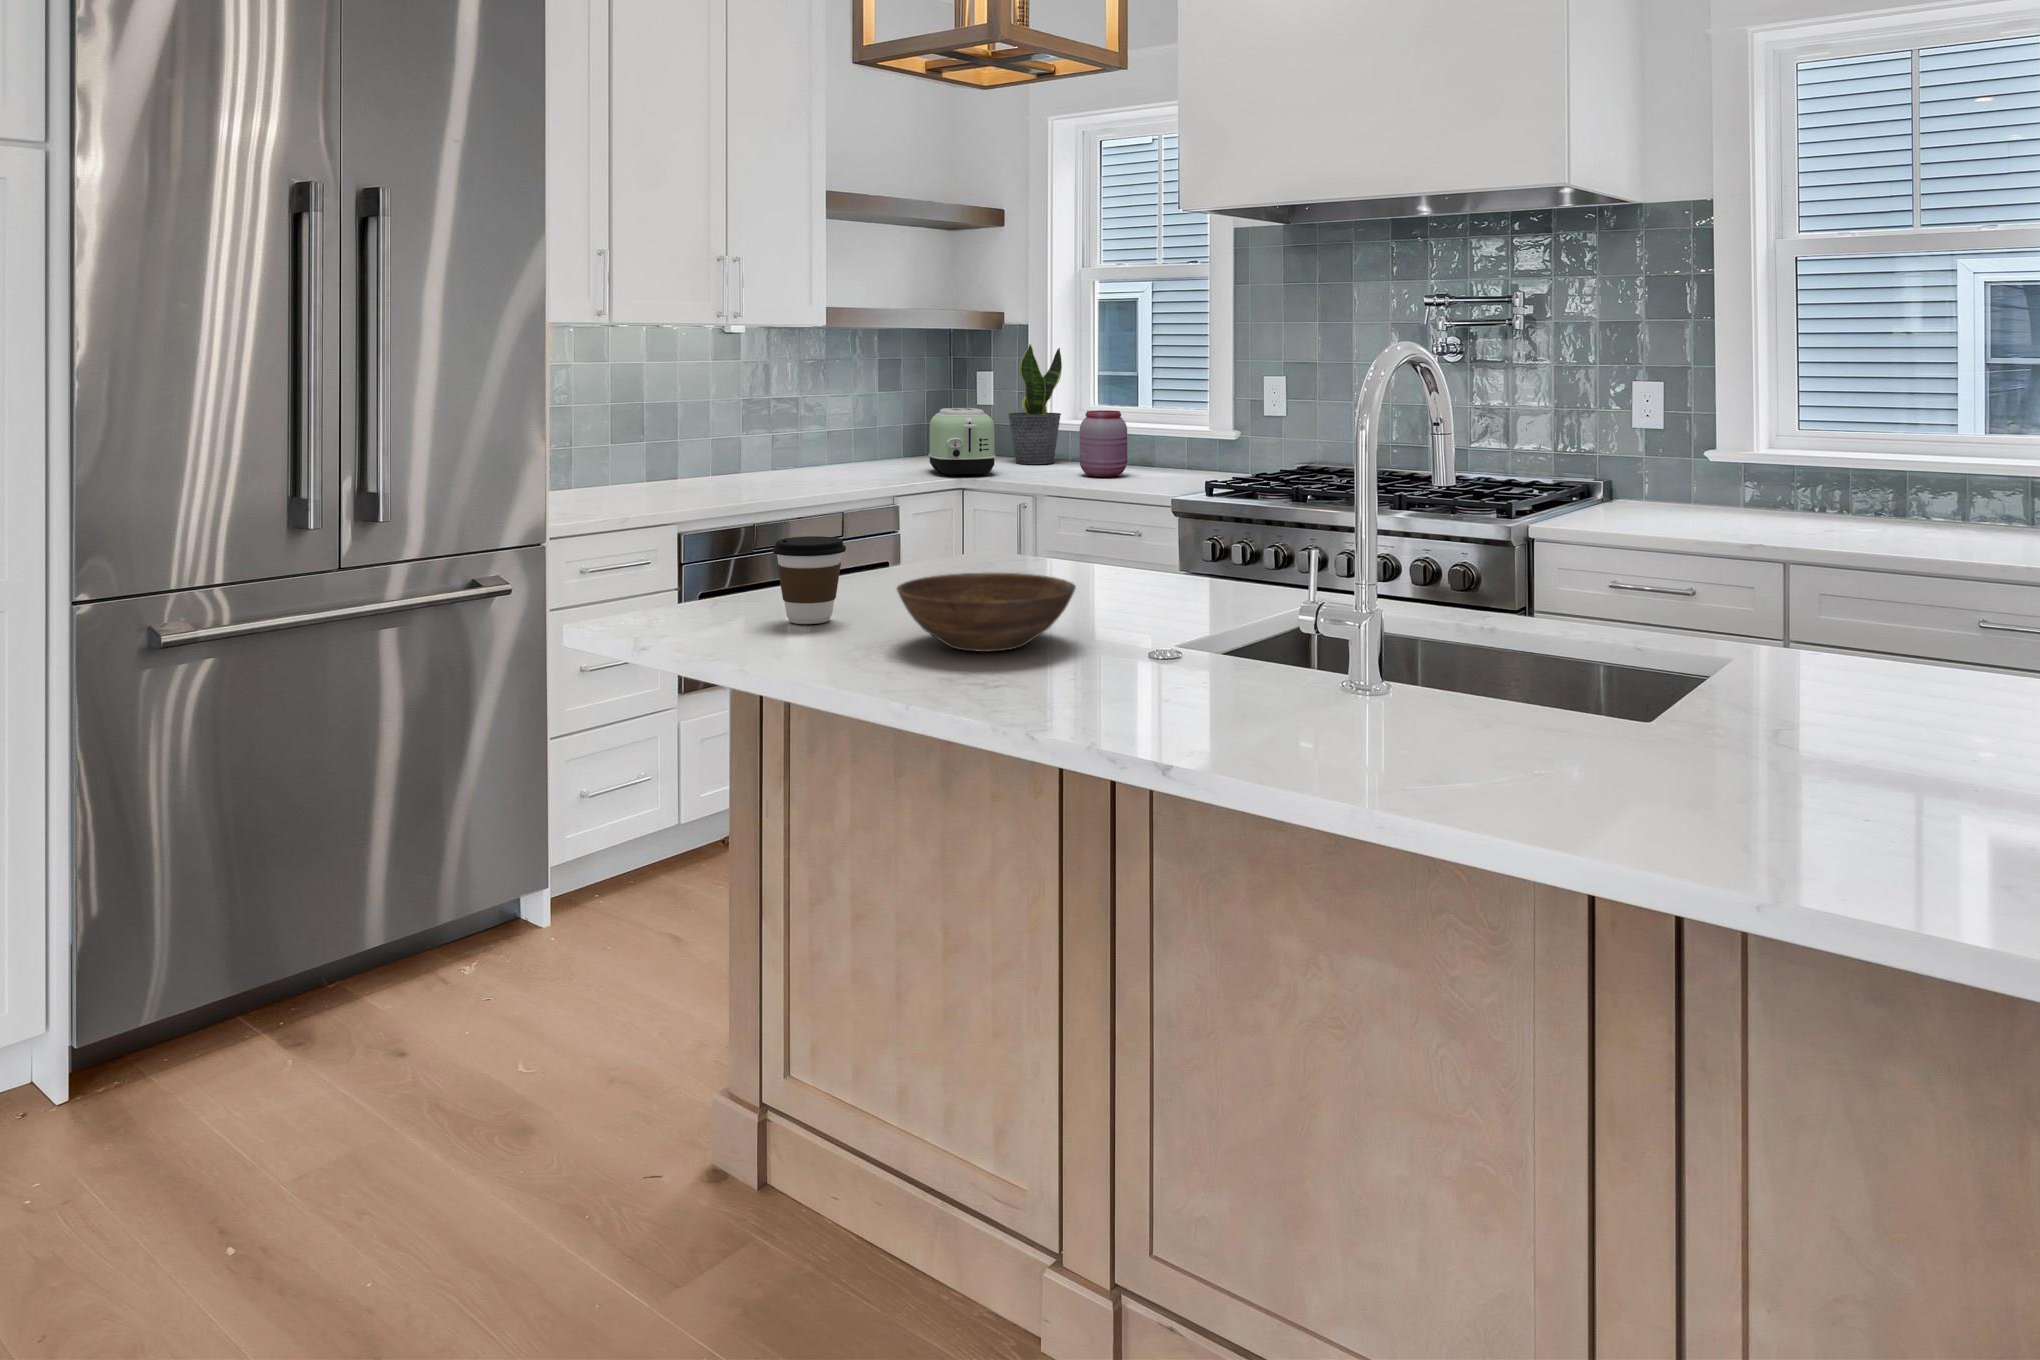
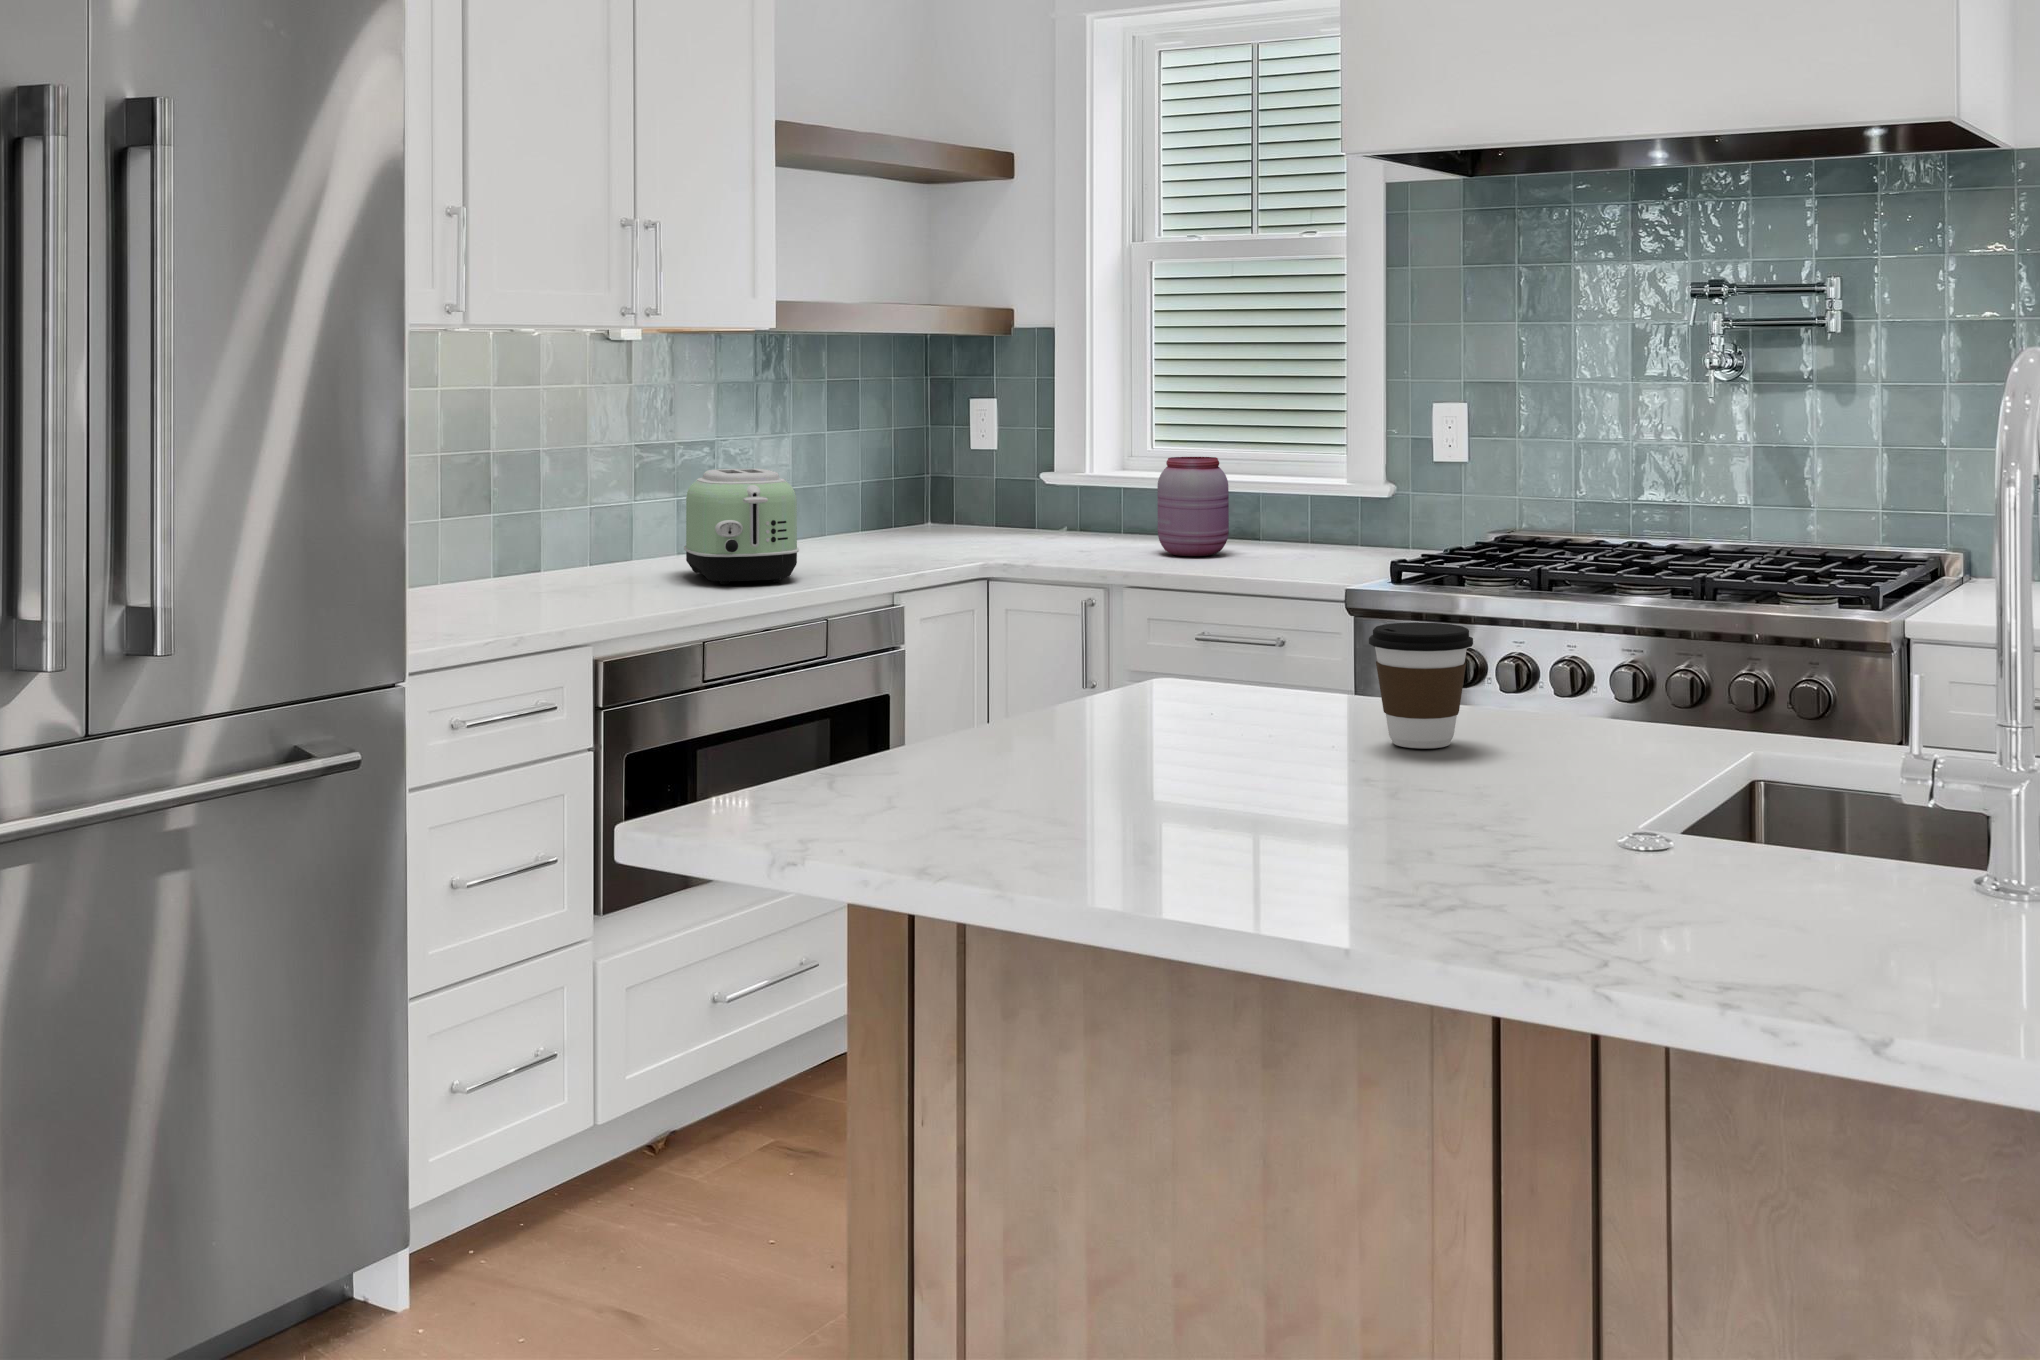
potted plant: present [1008,344,1062,464] -> none [1031,357,1112,537]
toaster: present [928,408,996,476] -> present [684,469,799,584]
coffee cup: present [772,536,846,624] -> present [1369,622,1473,748]
bowl: present [897,573,1076,652] -> none [1230,736,1533,876]

